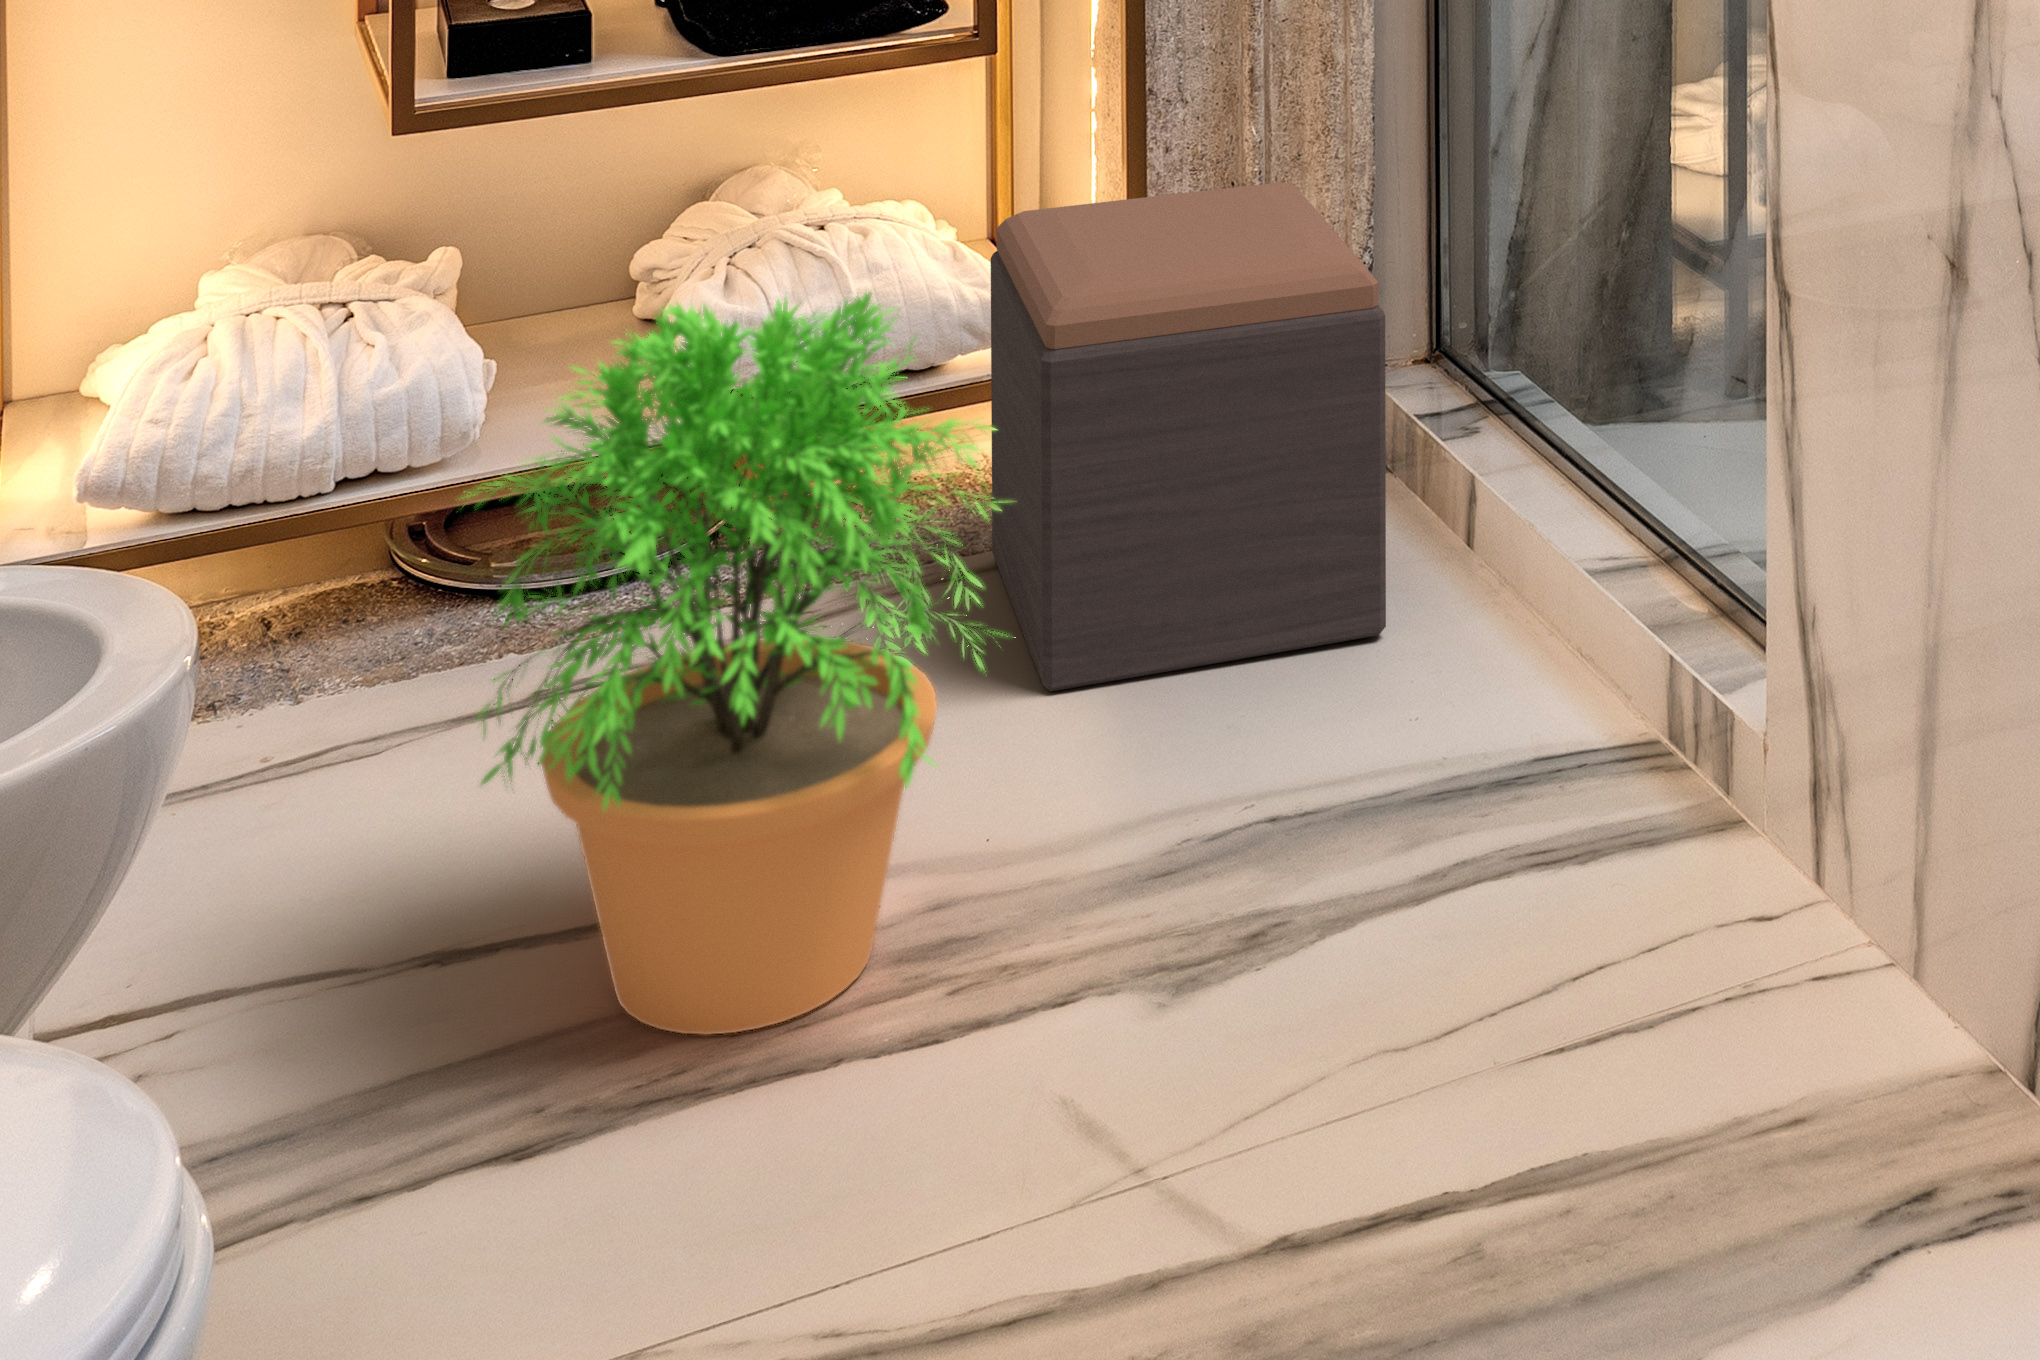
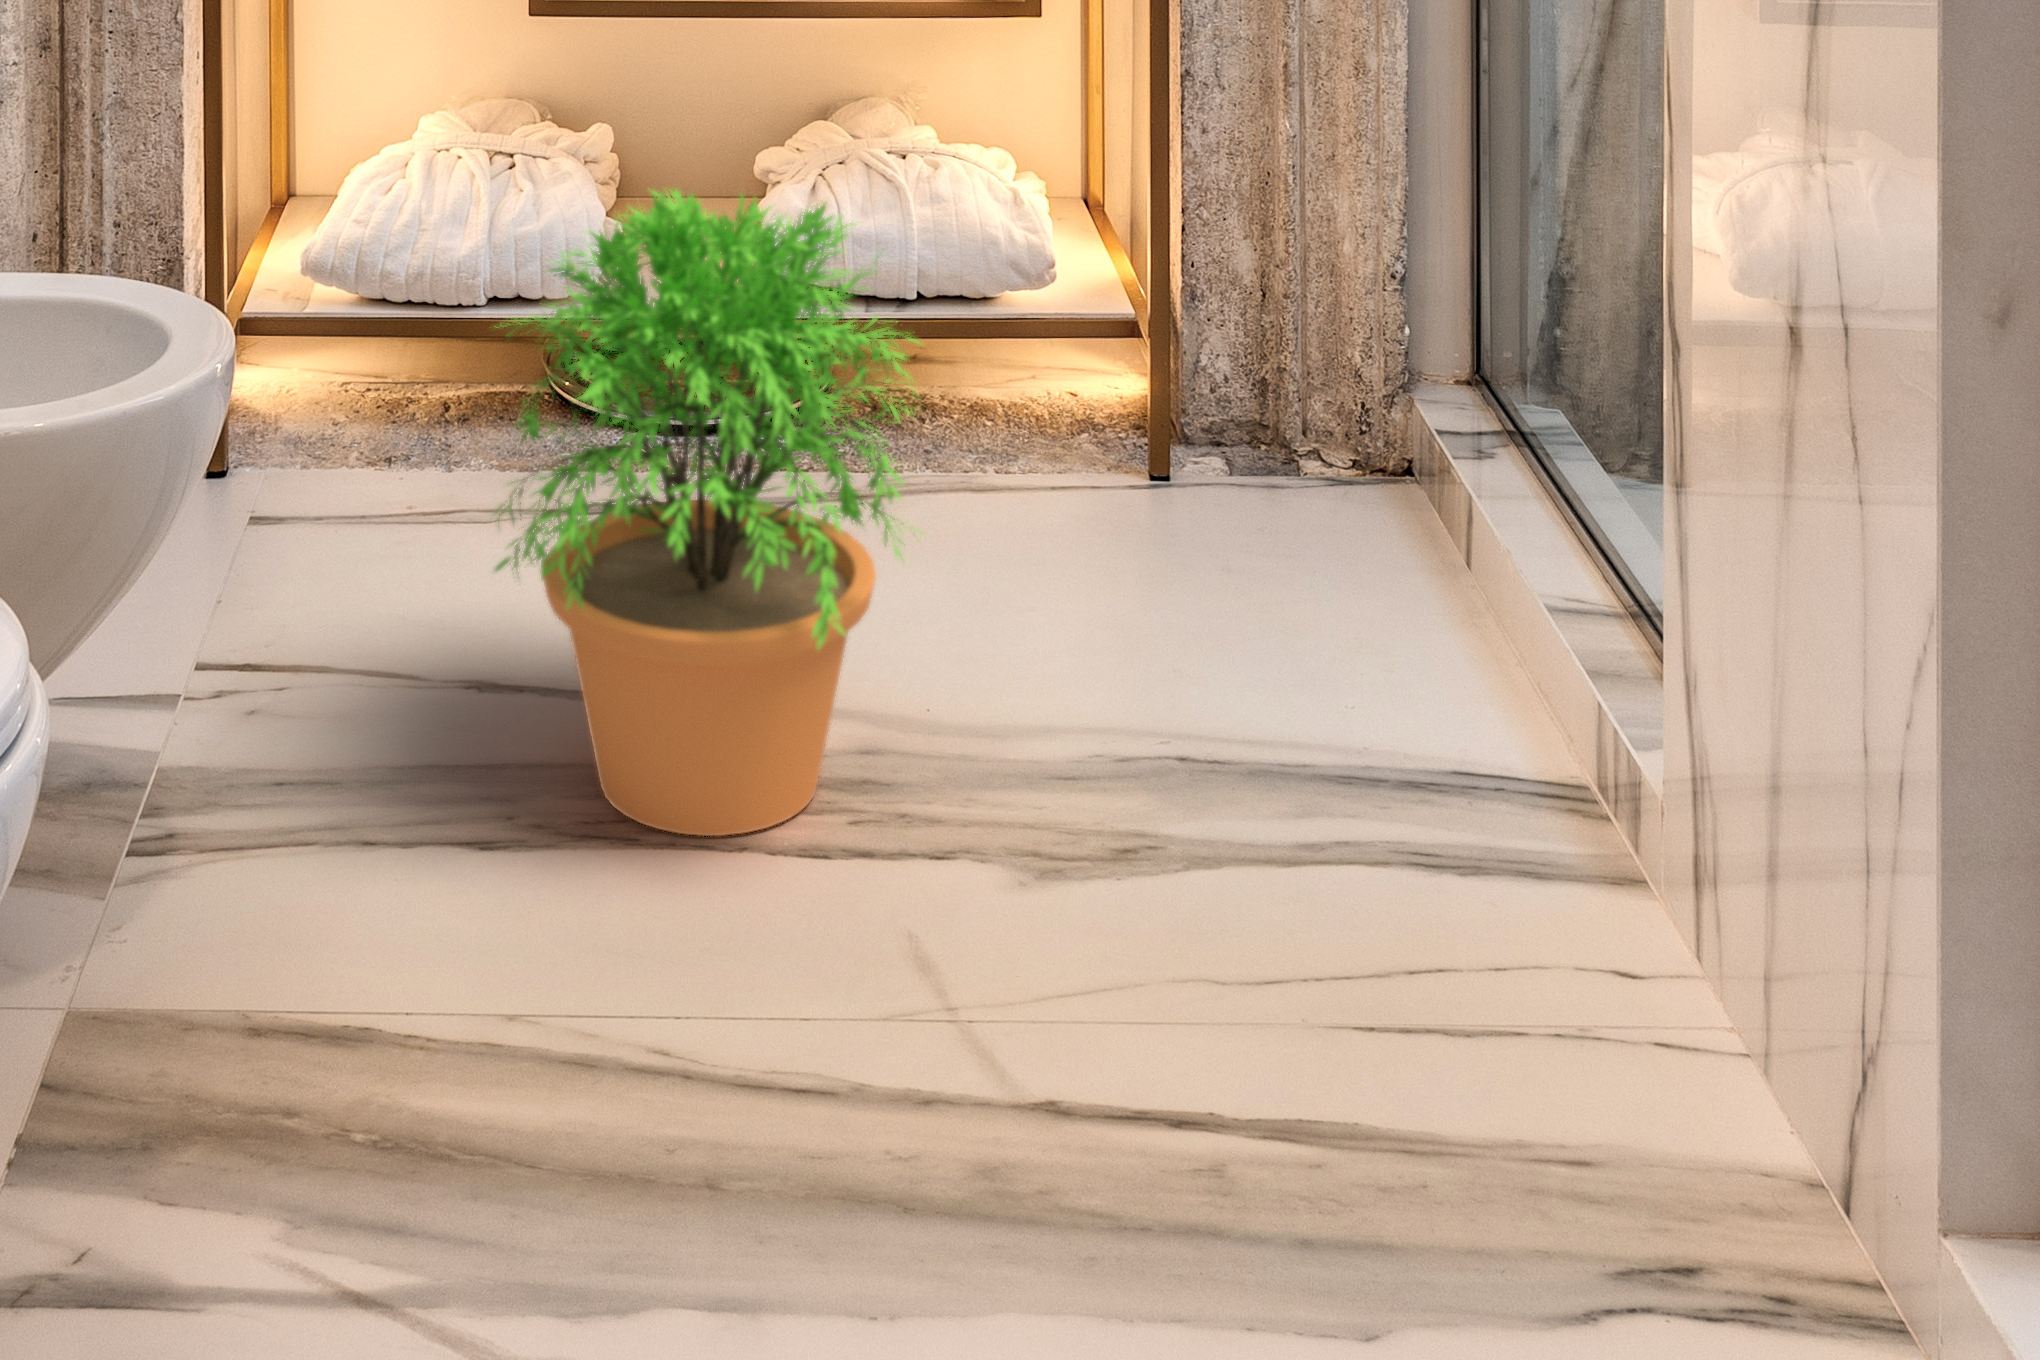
footstool: present [991,182,1386,691] -> none [1027,166,1372,628]

